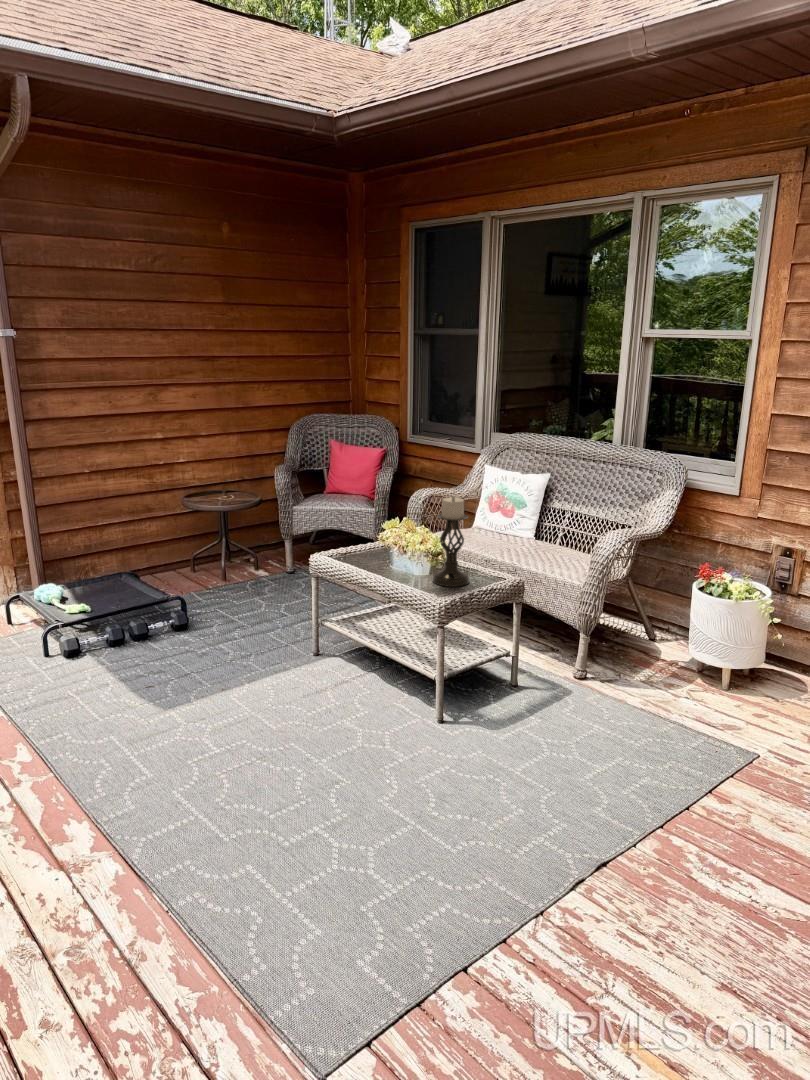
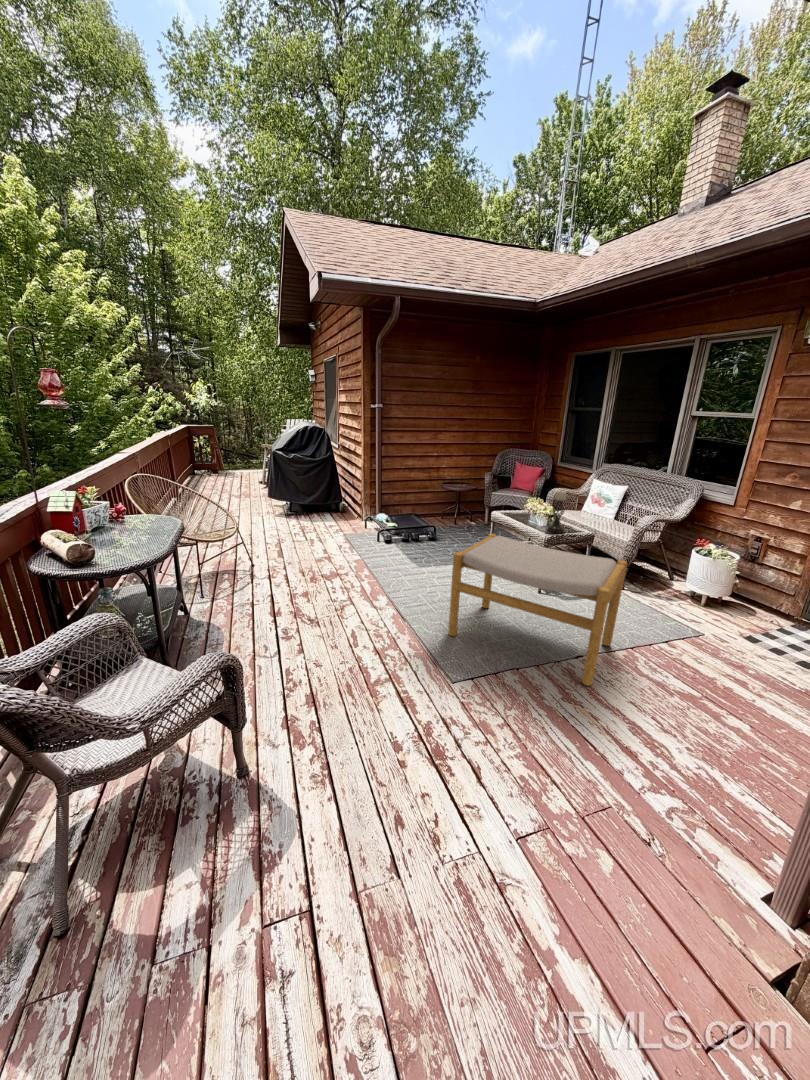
footstool: none [260,621,660,971] -> present [448,534,627,686]

